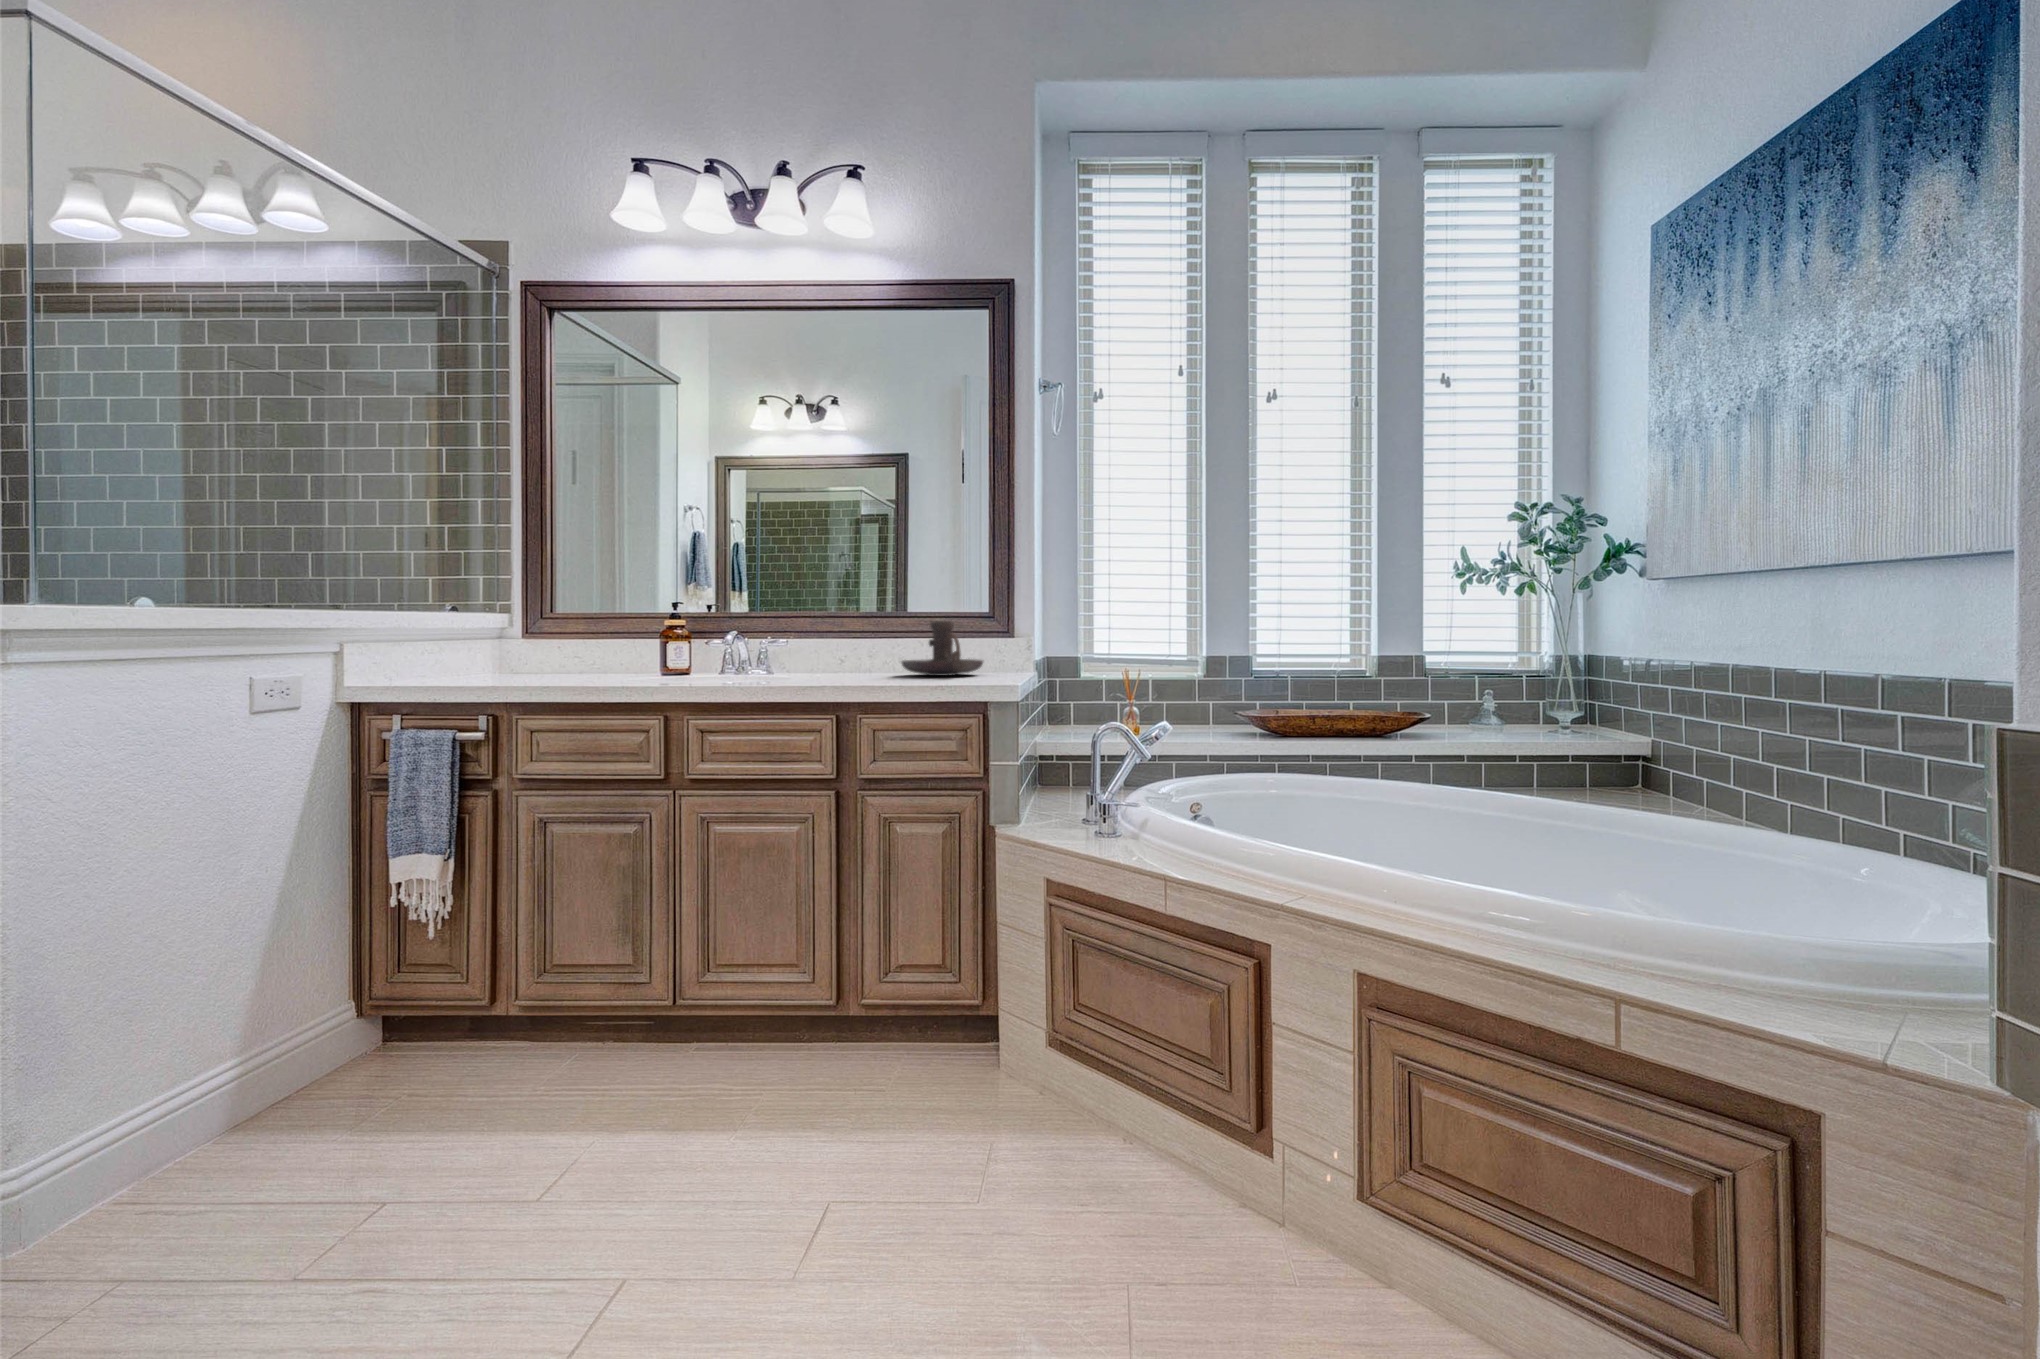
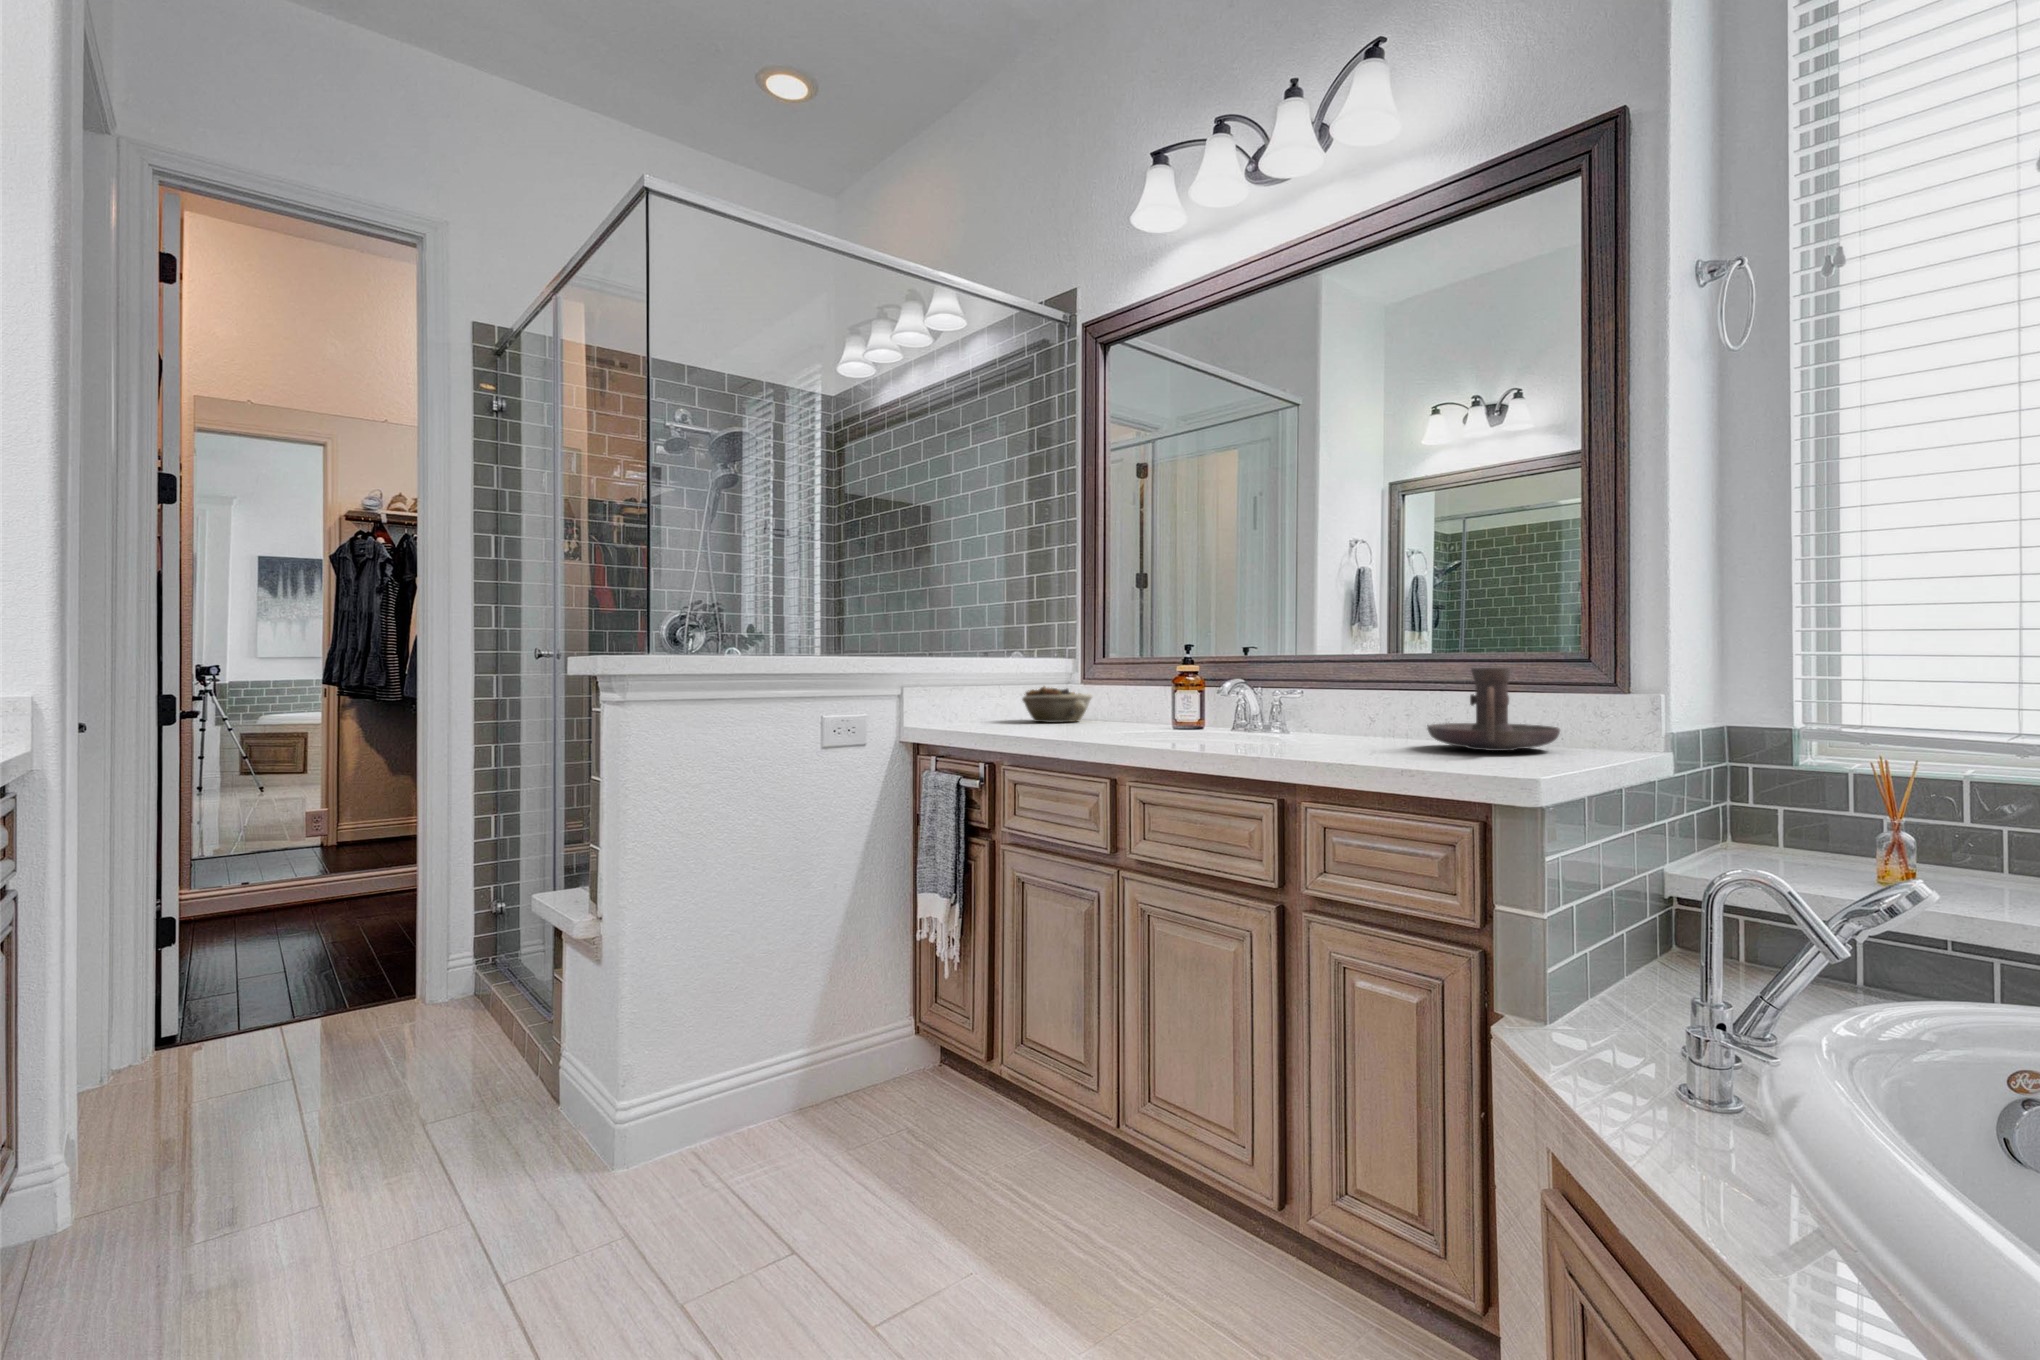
succulent planter: none [456,641,540,678] -> present [1022,686,1092,723]

